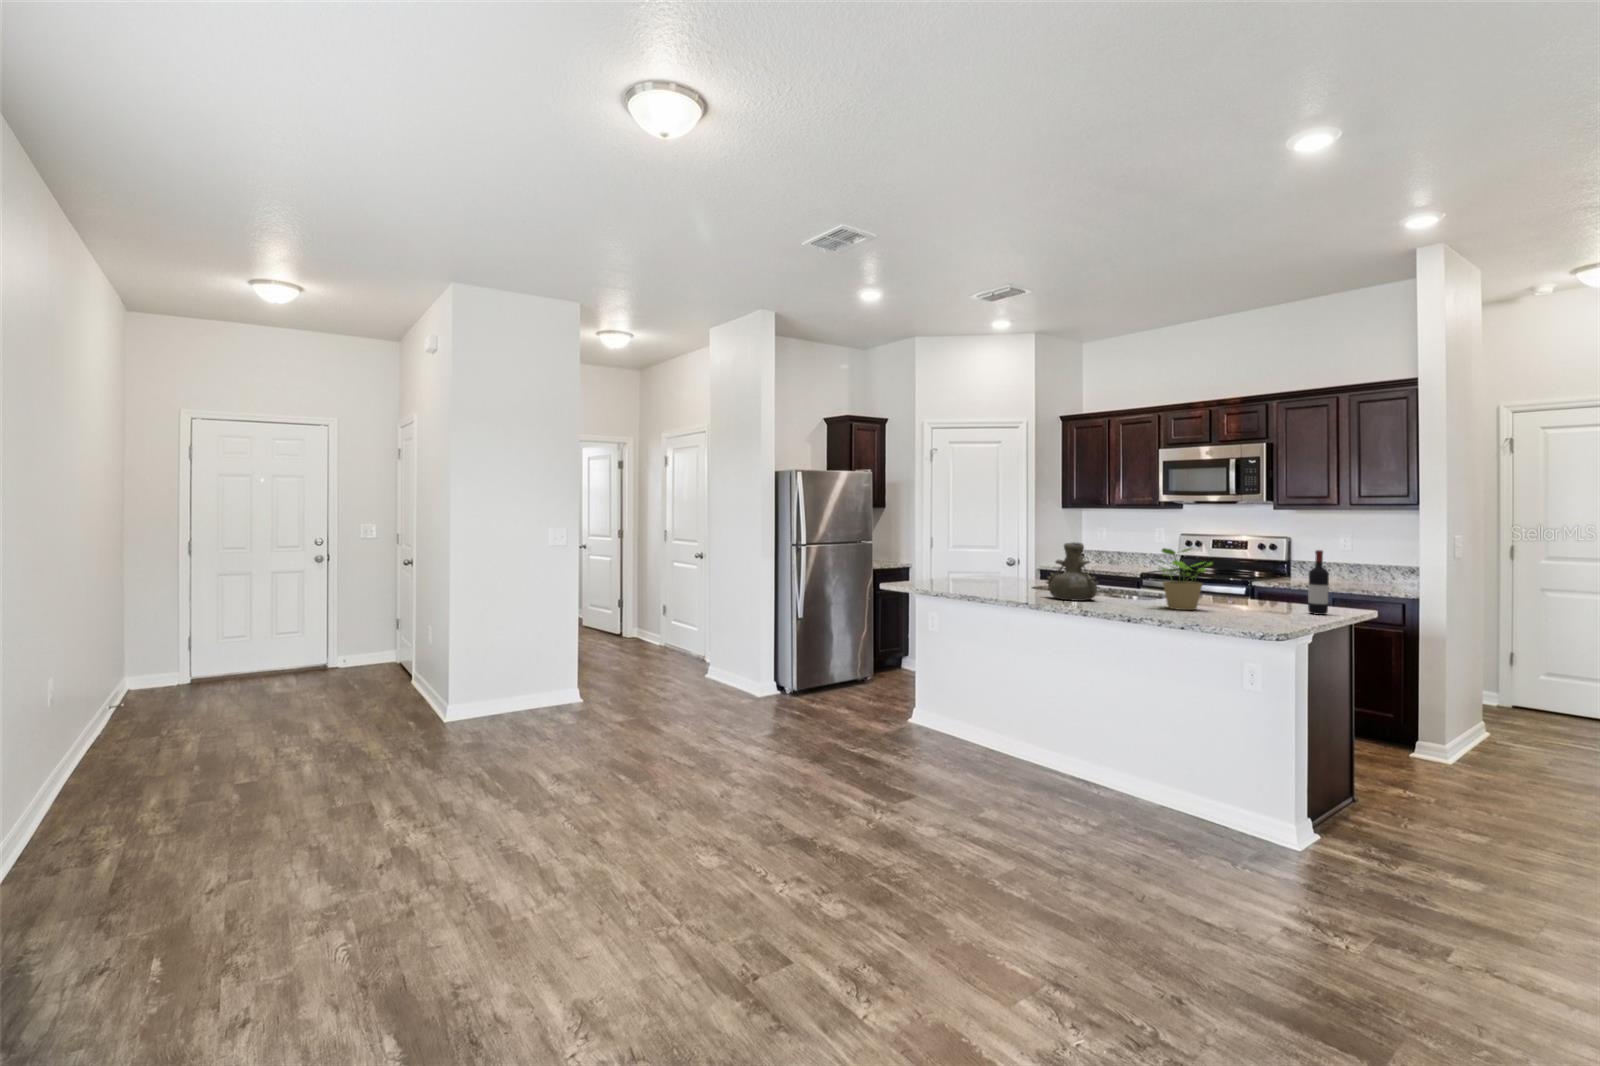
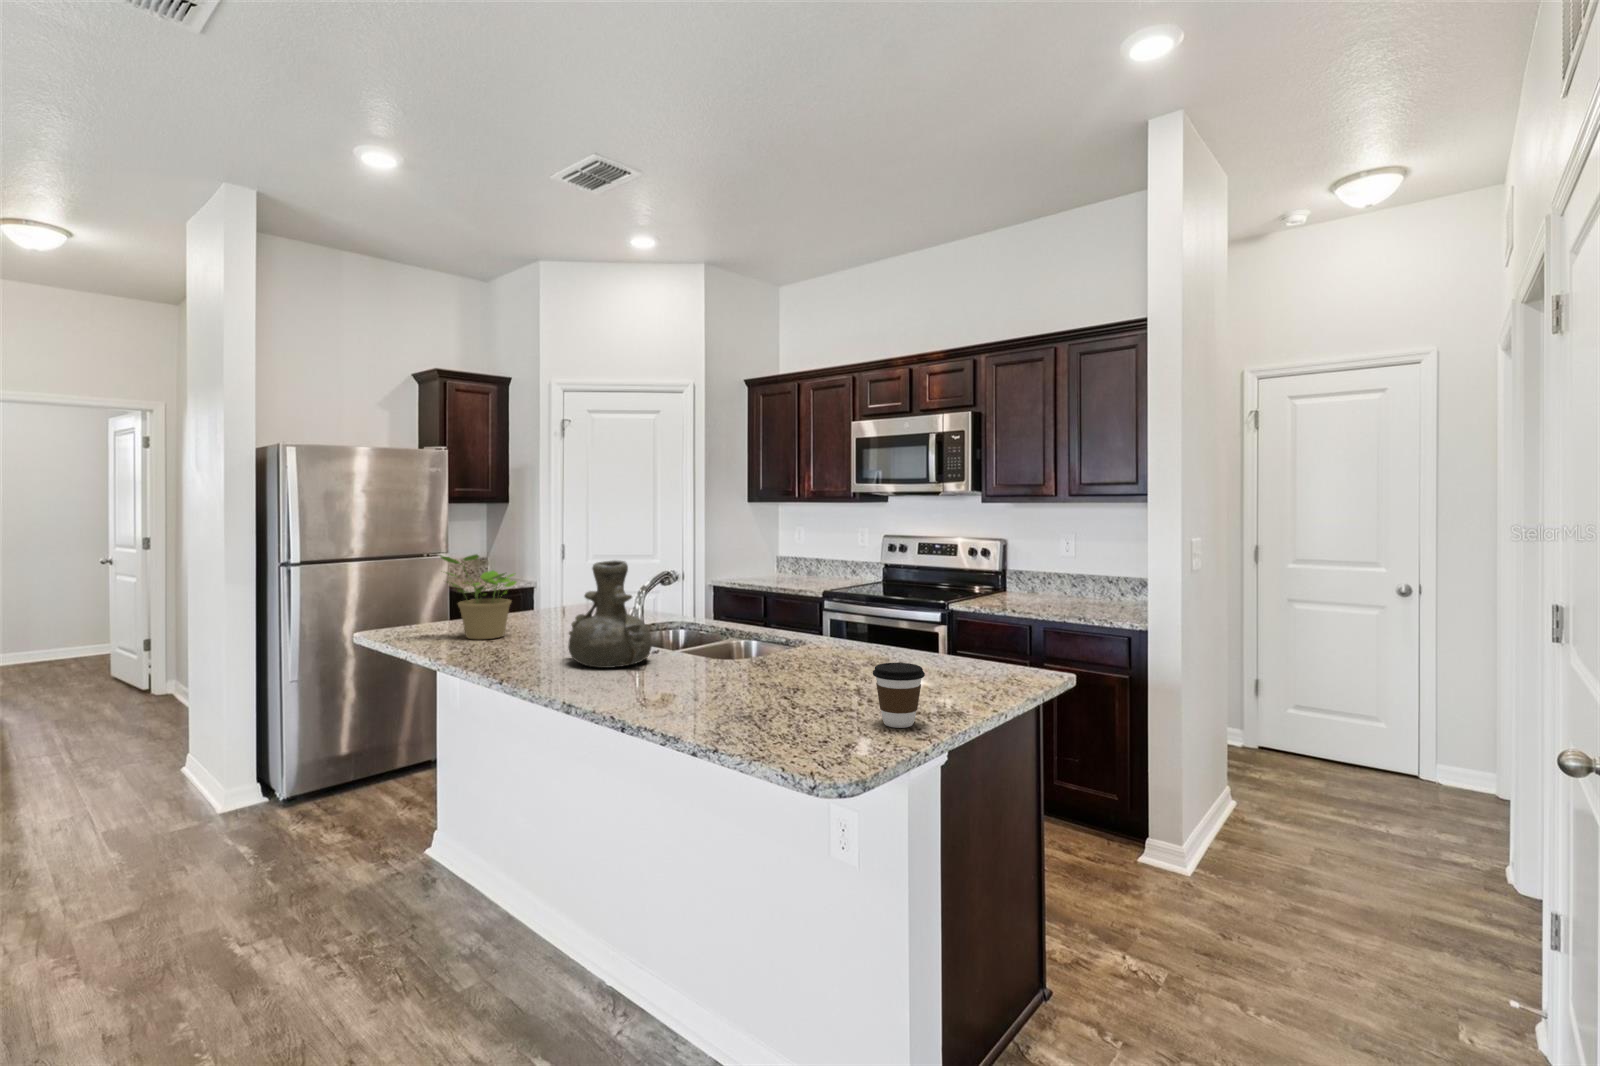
potted plant: present [1157,548,1212,610] -> present [440,554,516,639]
wine bottle: present [1308,550,1329,615] -> none [977,572,1008,687]
coffee cup: none [1265,592,1294,622] -> present [873,663,925,728]

